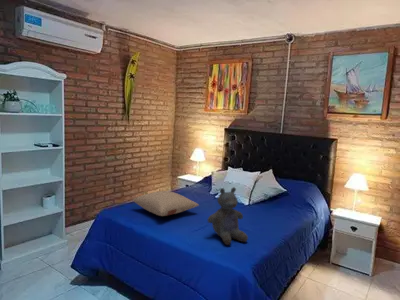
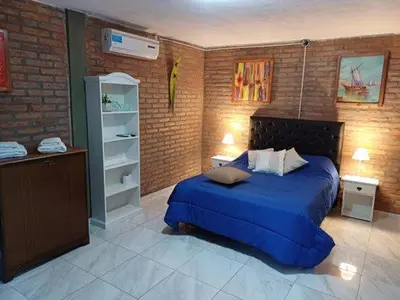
stuffed bear: present [208,187,248,245] -> none [268,160,296,198]

